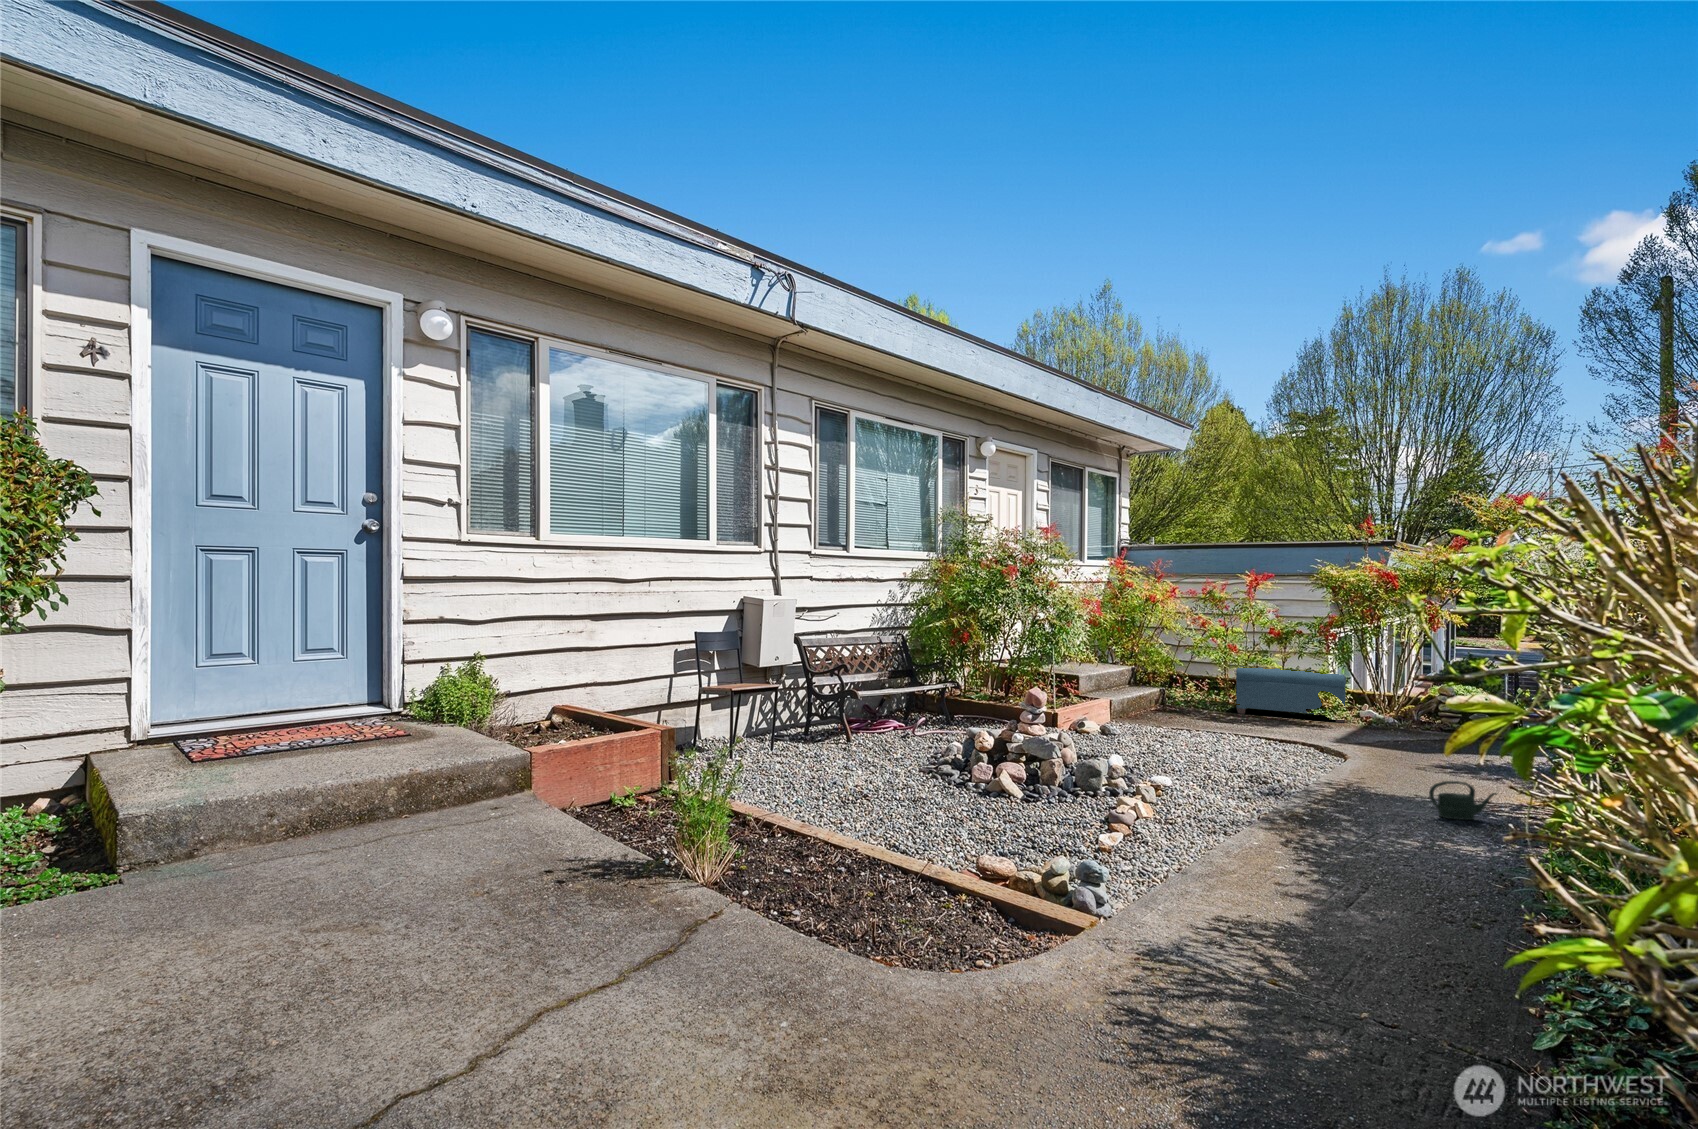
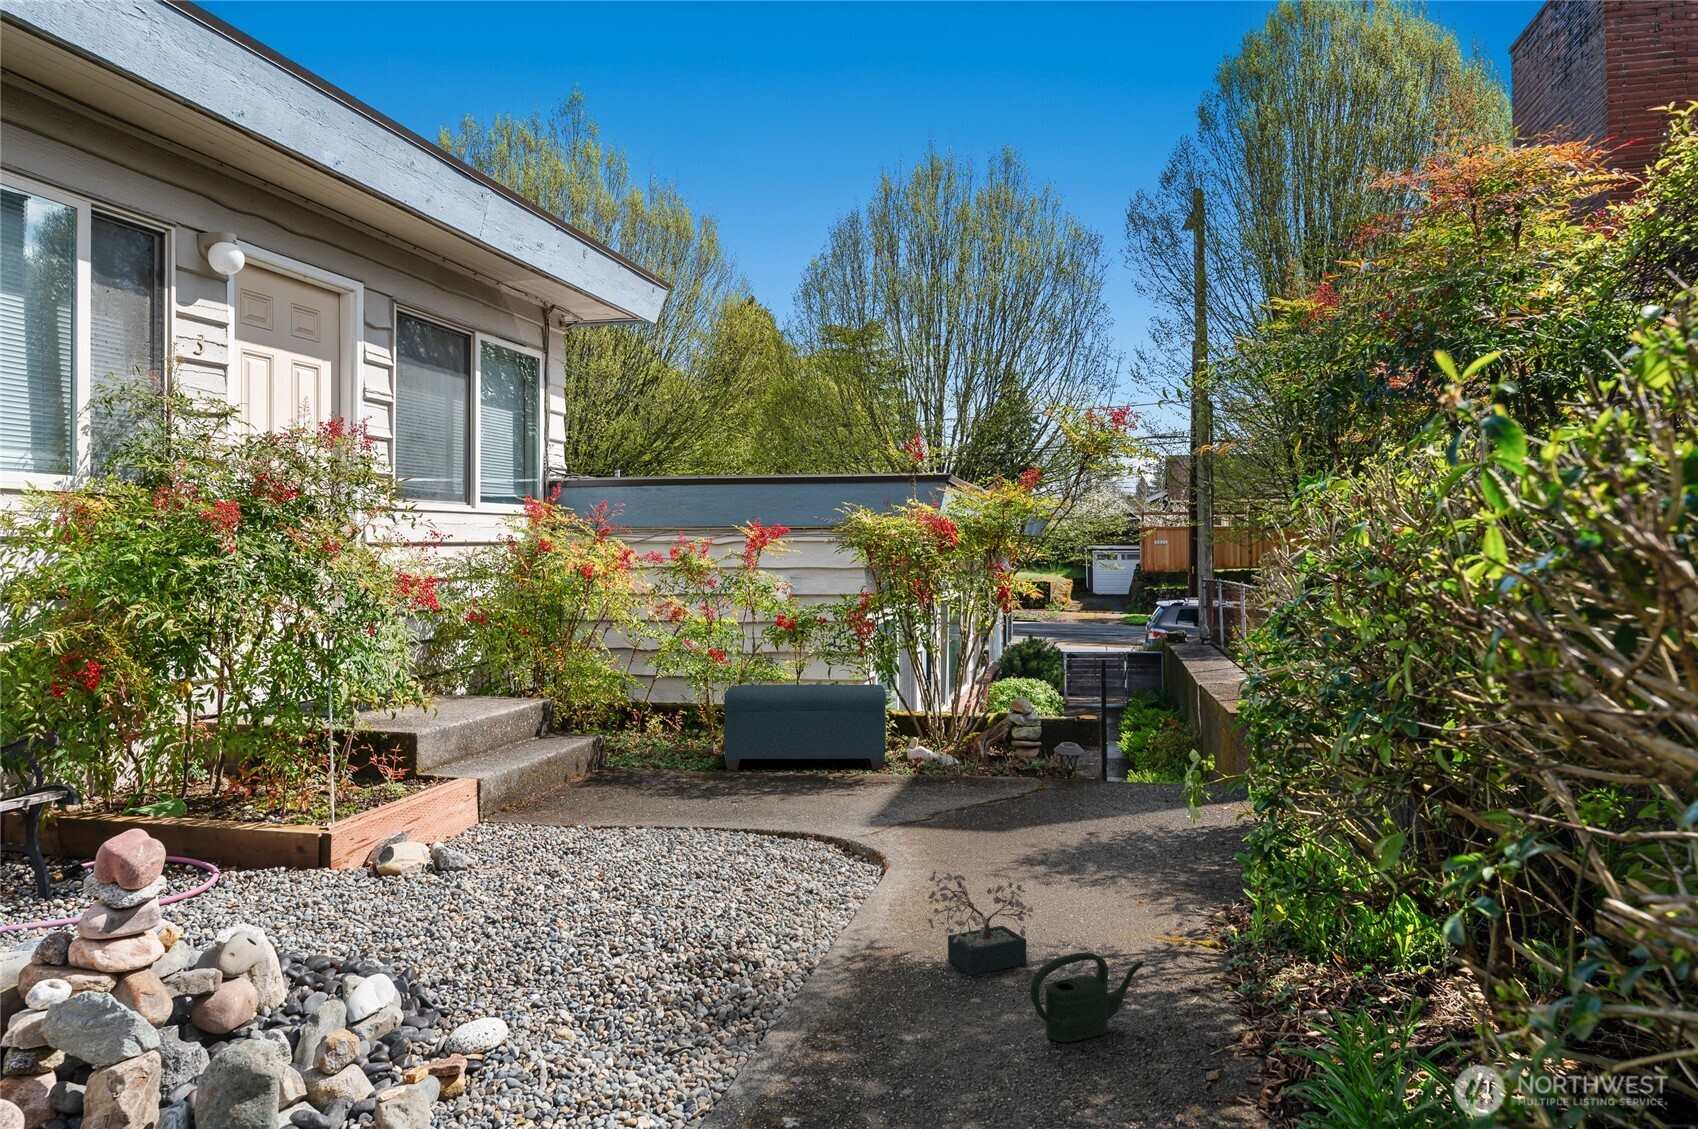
decorative plant: none [1374,746,1437,798] -> present [928,871,1033,975]

